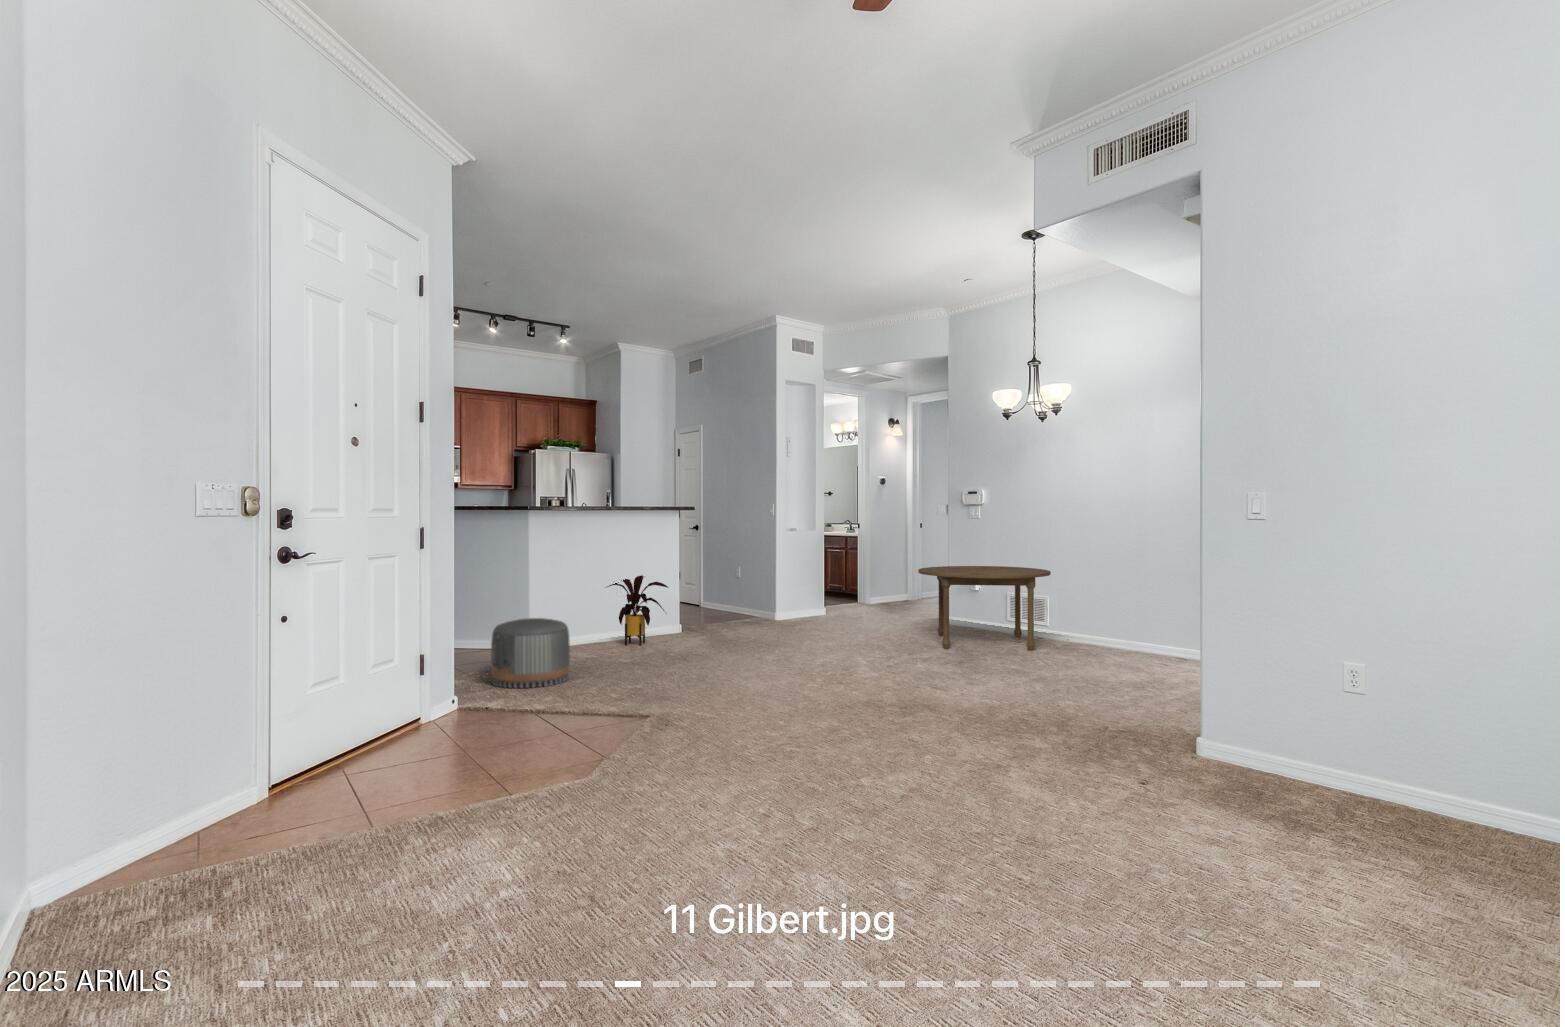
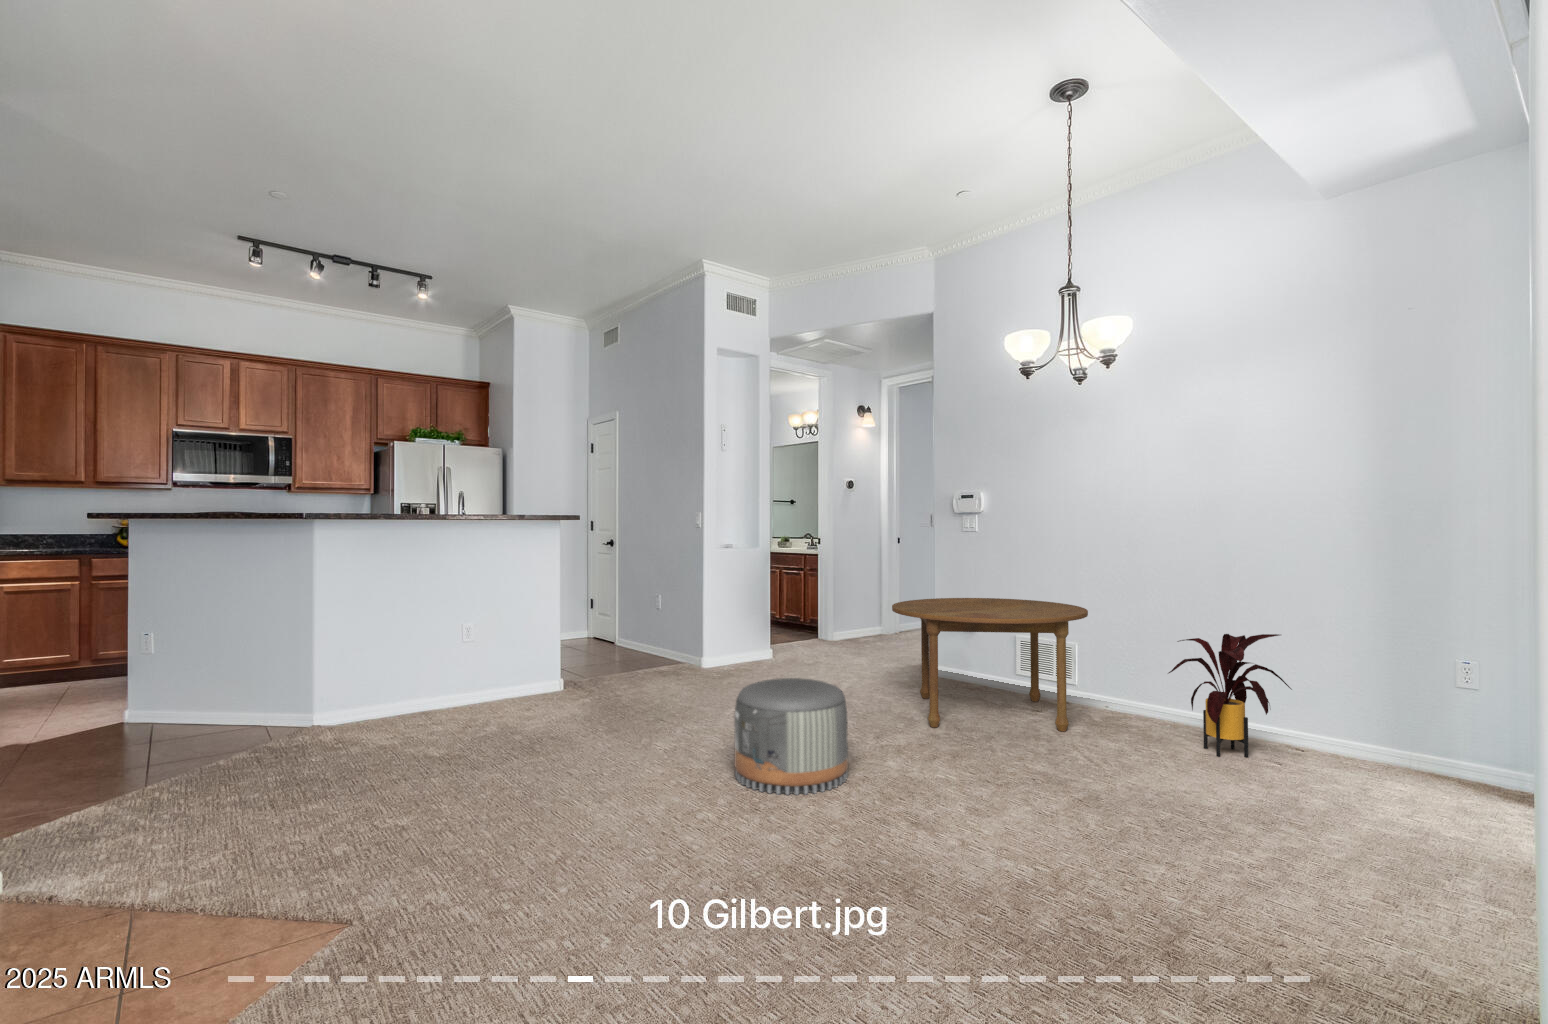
house plant: present [607,575,668,645] -> present [1169,634,1292,757]
pouf: present [491,618,570,688] -> present [734,678,848,795]

